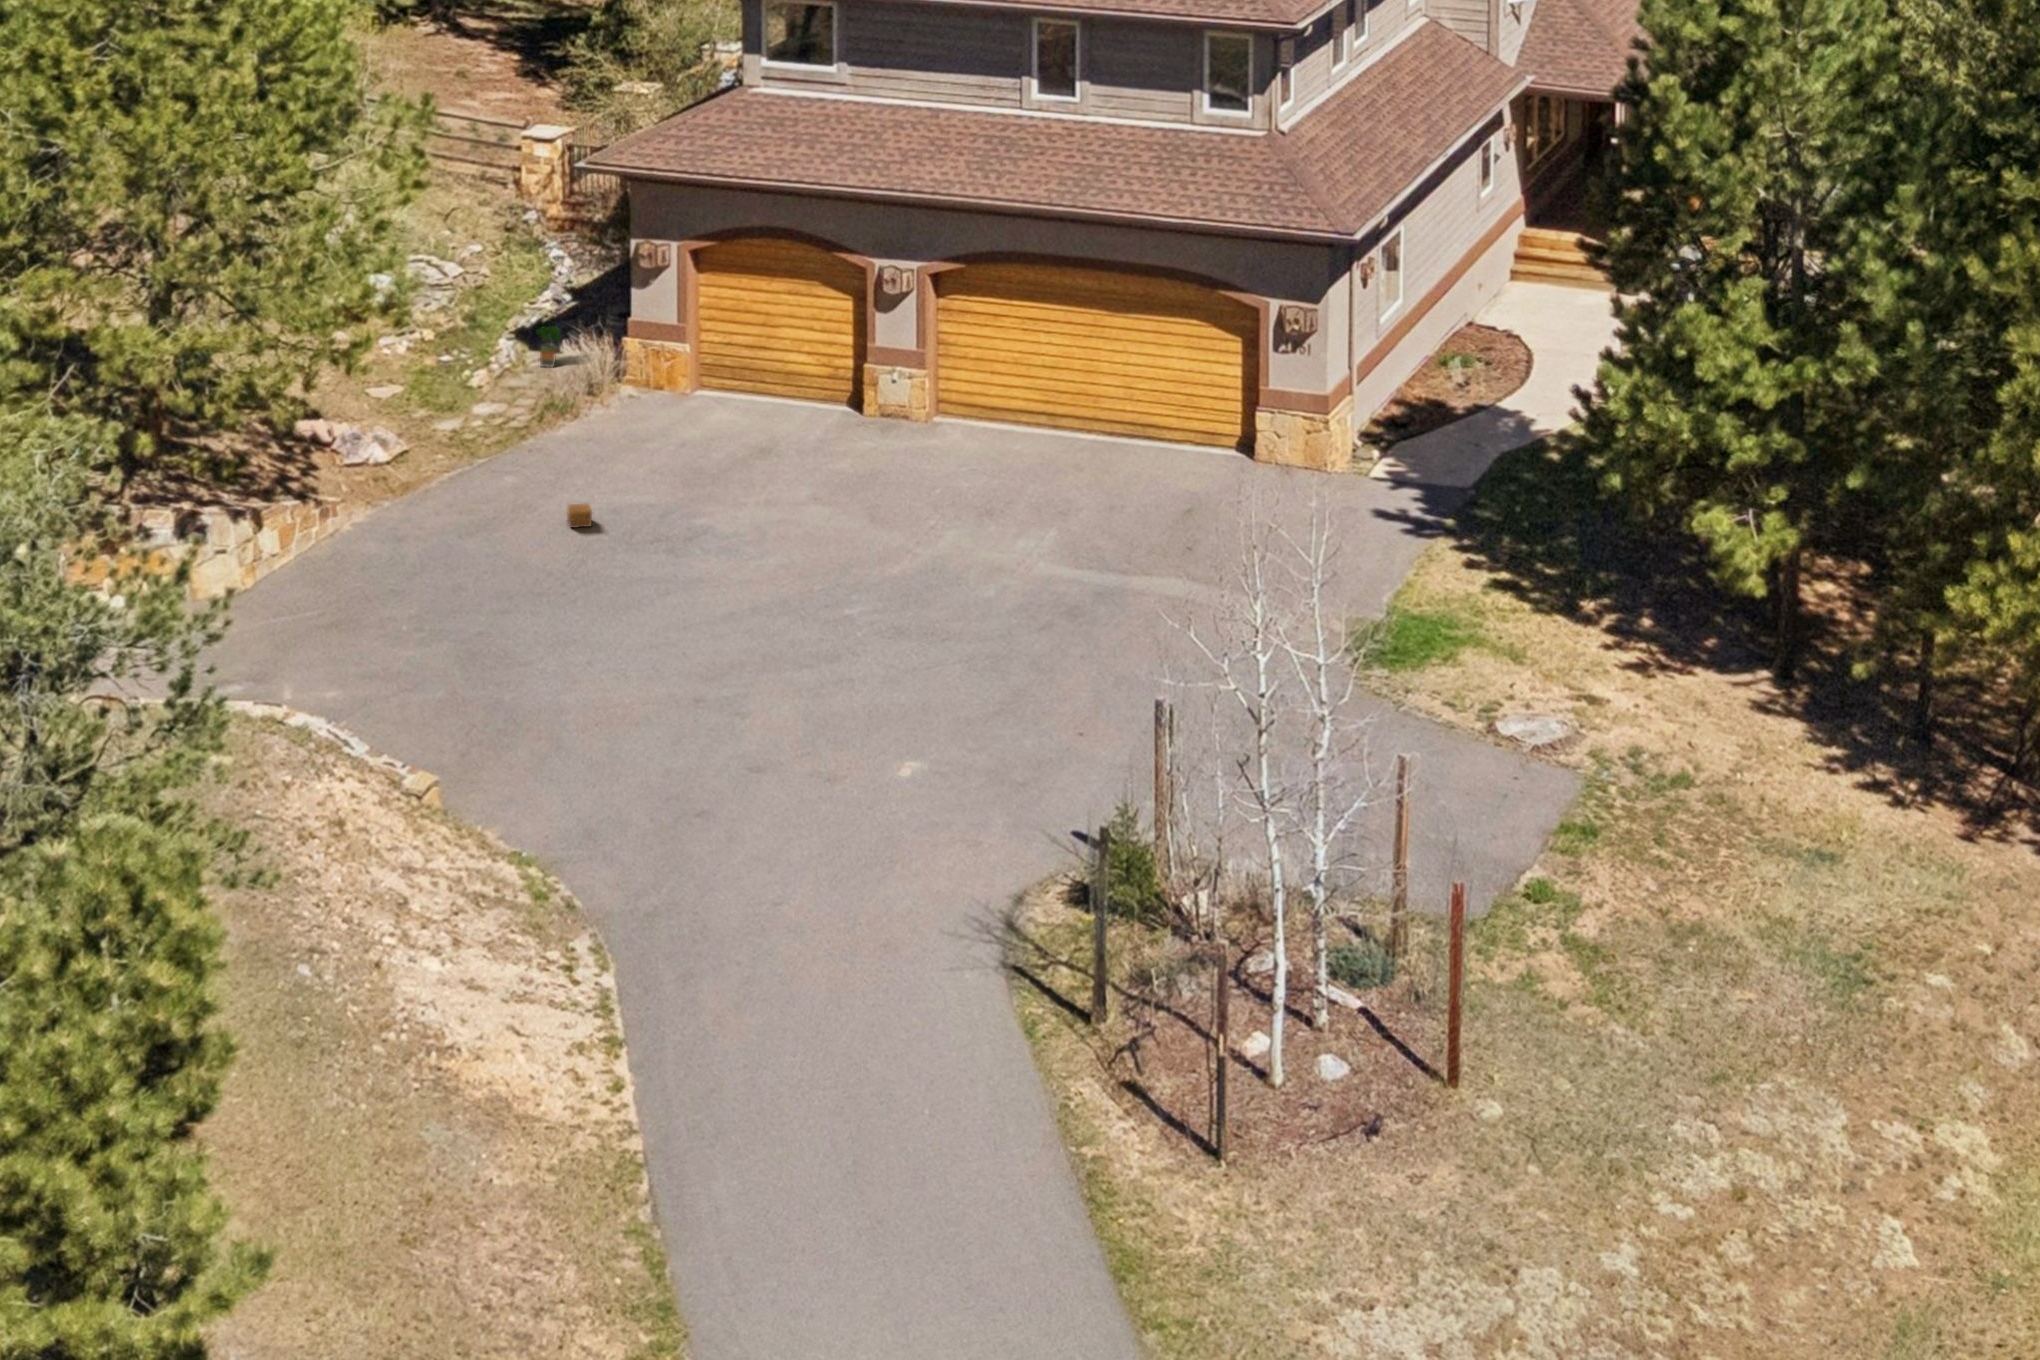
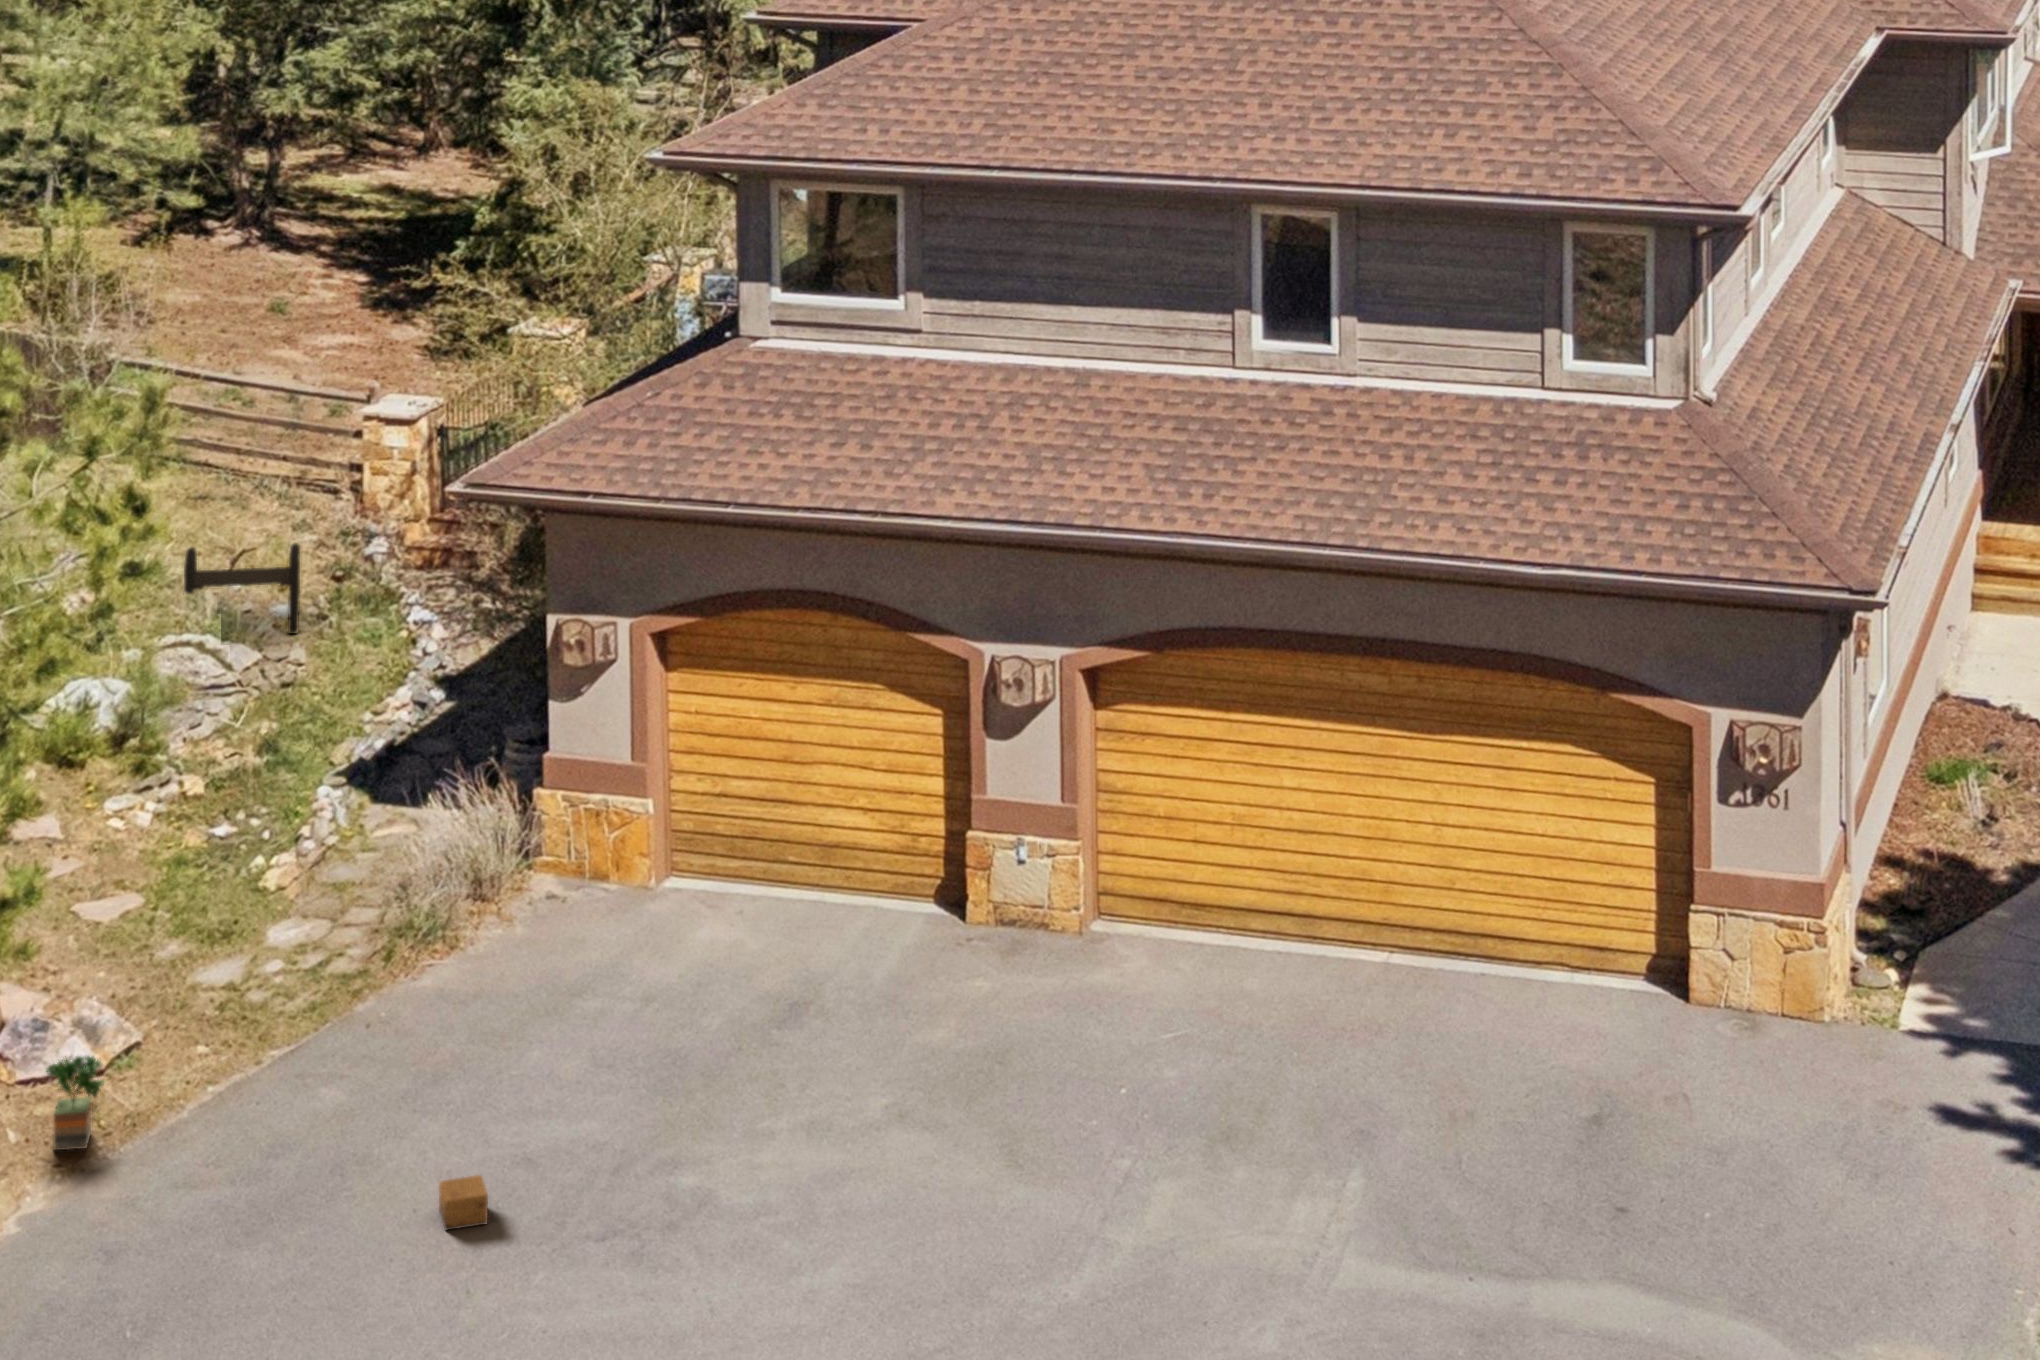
bench: none [423,205,490,258] -> present [184,543,300,634]
potted tree: present [537,326,561,367] -> present [46,1056,104,1150]

